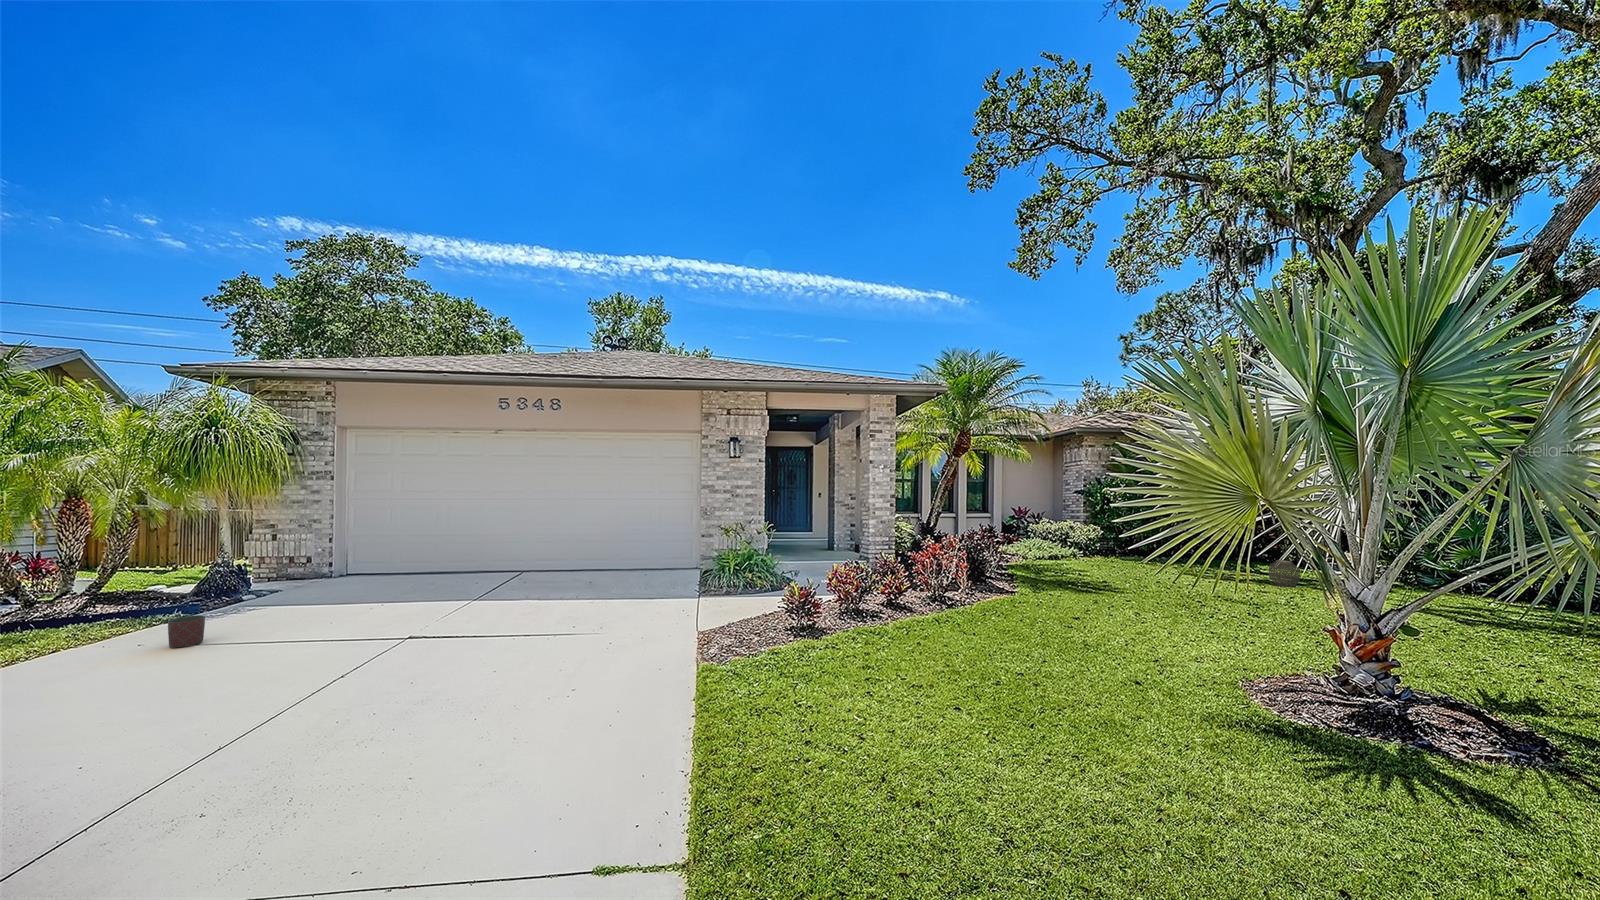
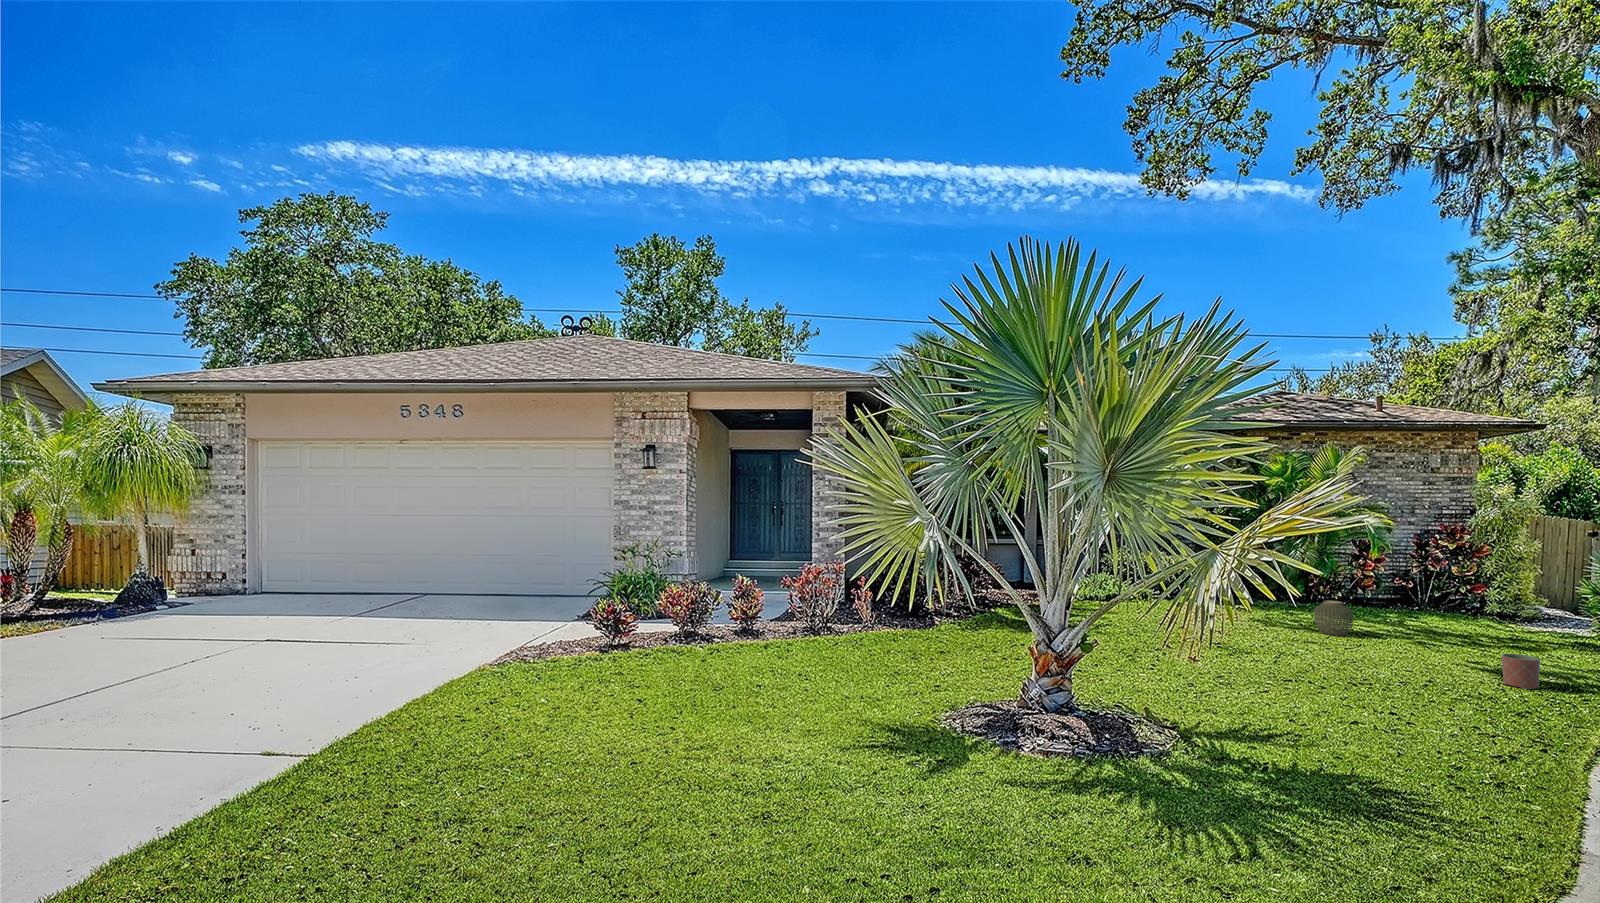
planter: present [168,615,205,648] -> present [1502,654,1540,689]

